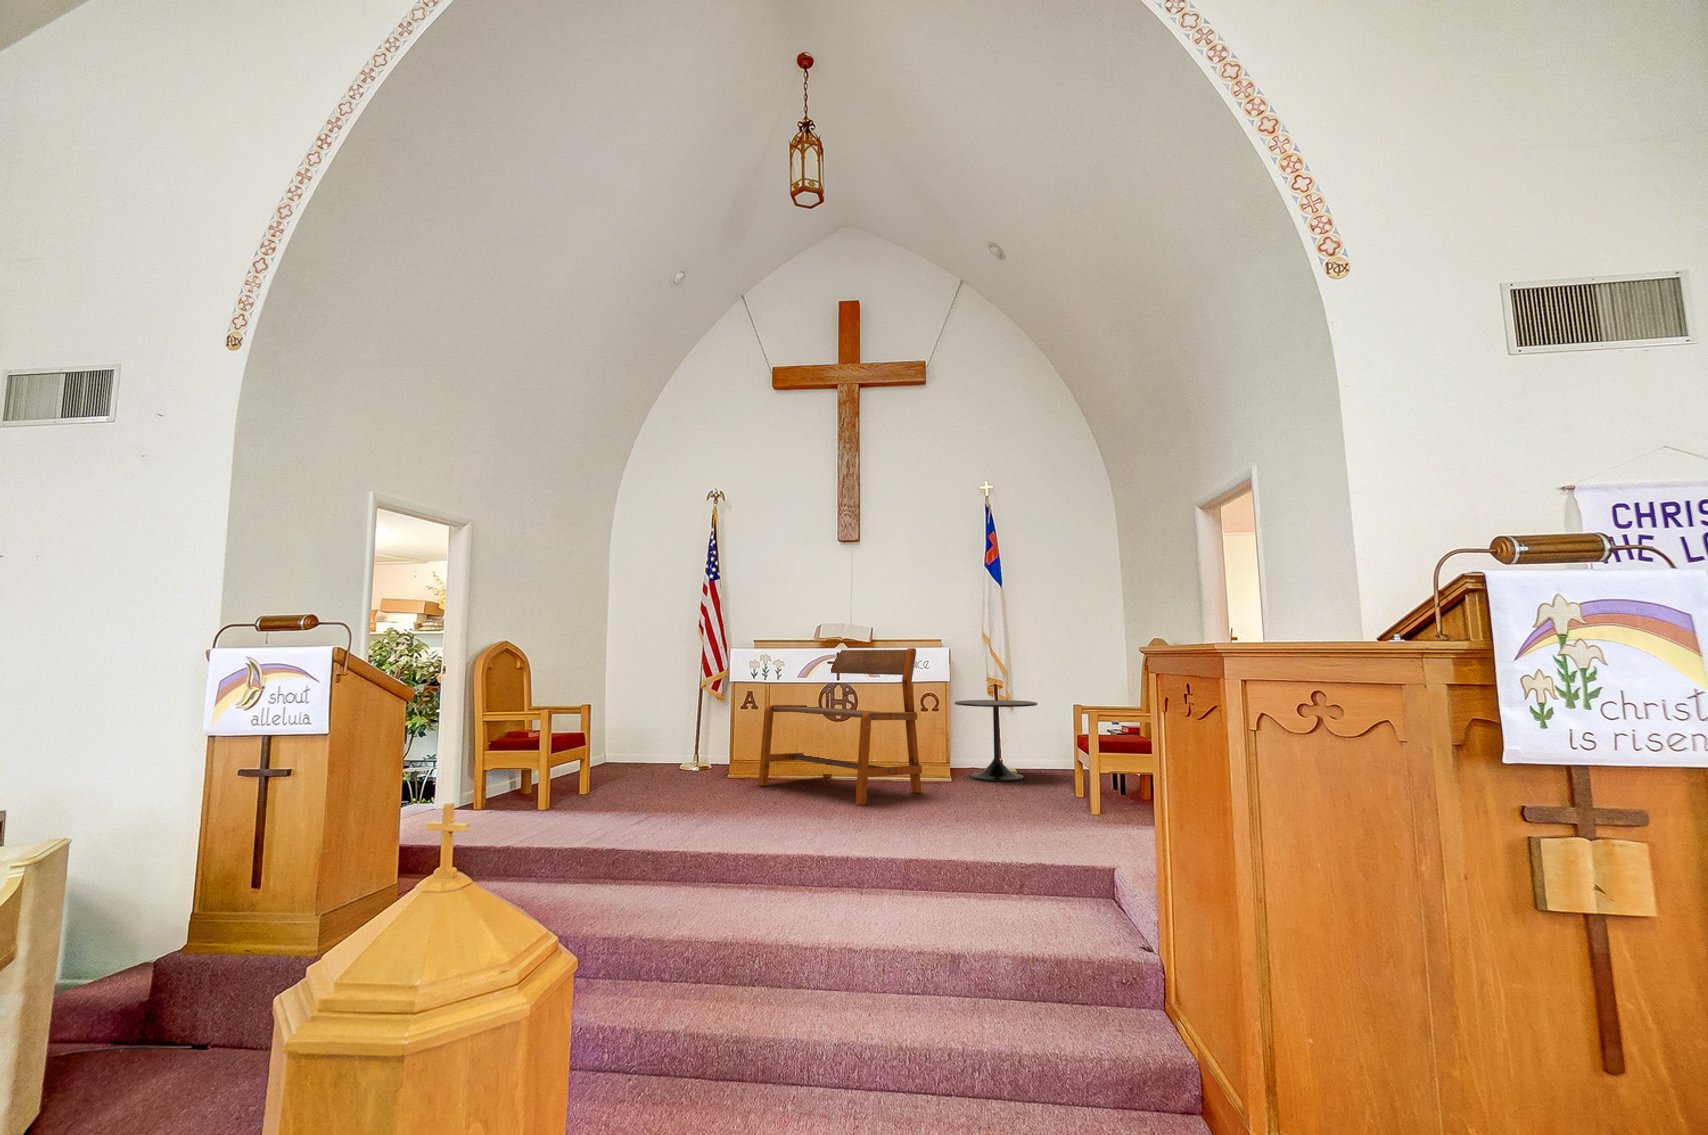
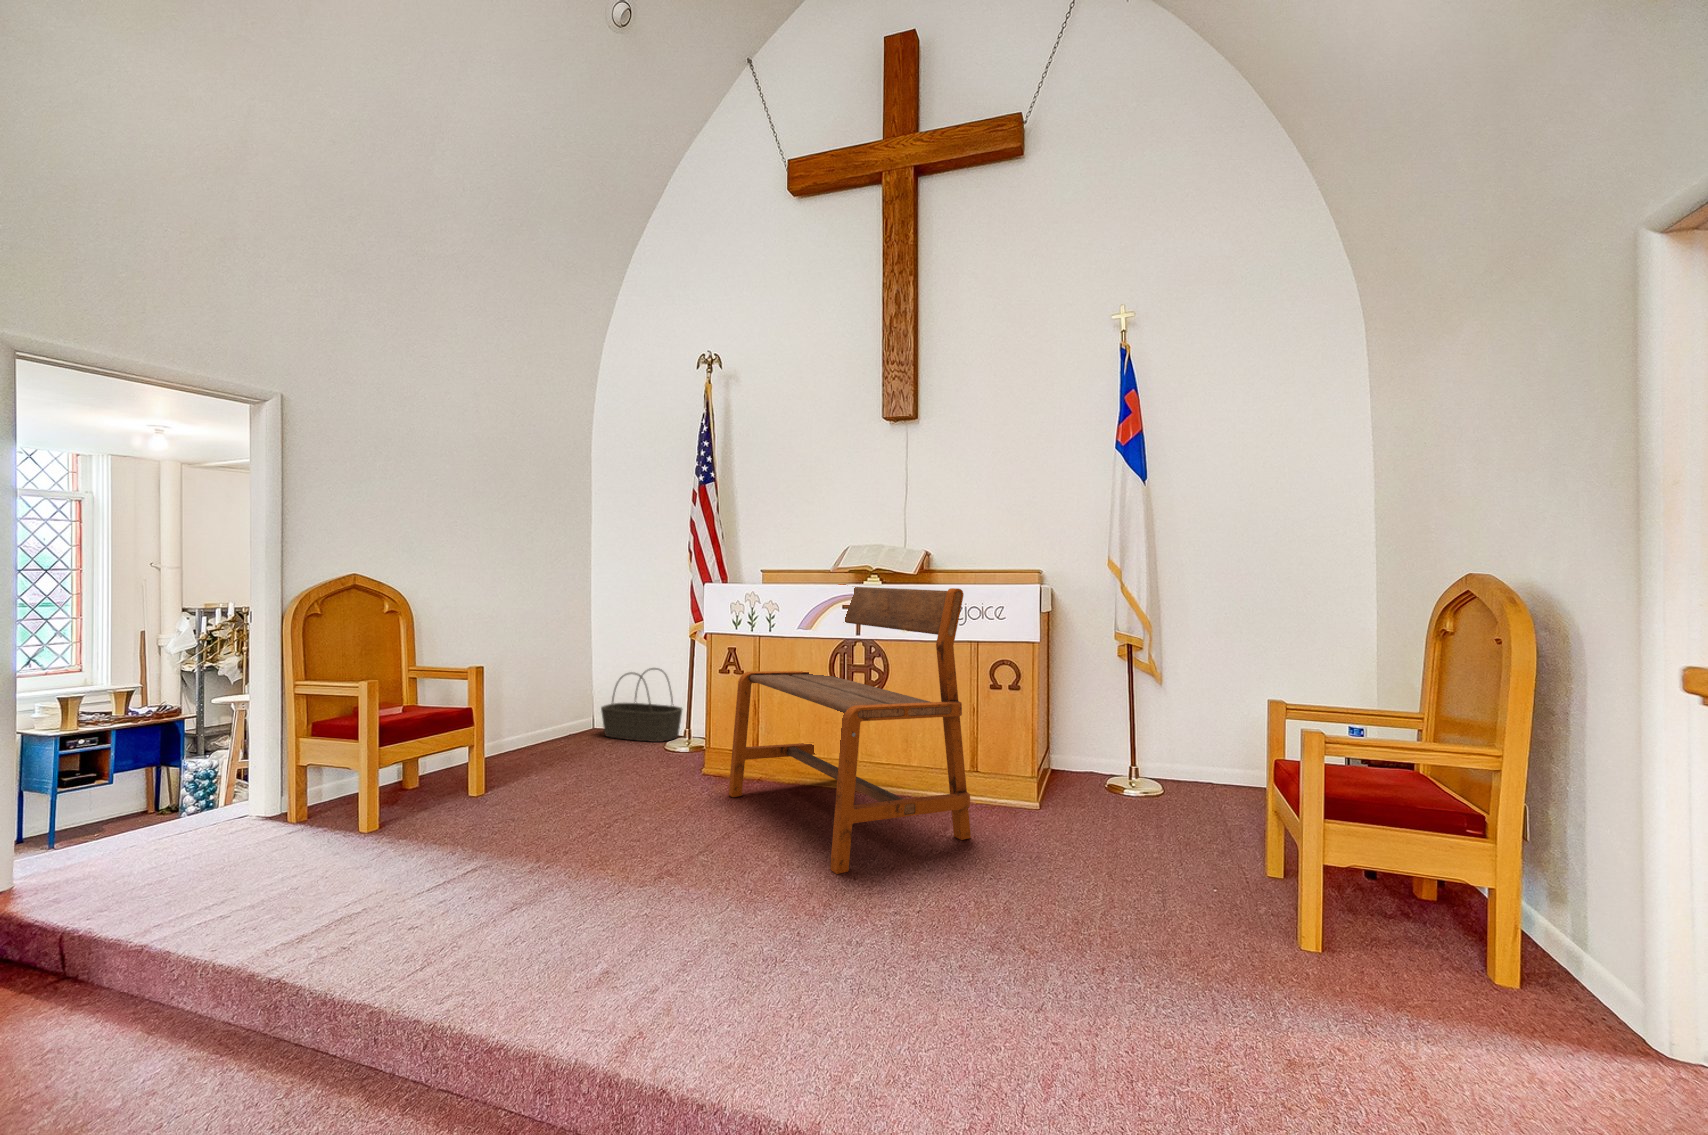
side table: present [955,700,1038,782] -> none [1053,668,1201,815]
basket: none [619,715,683,768] -> present [601,668,683,742]

